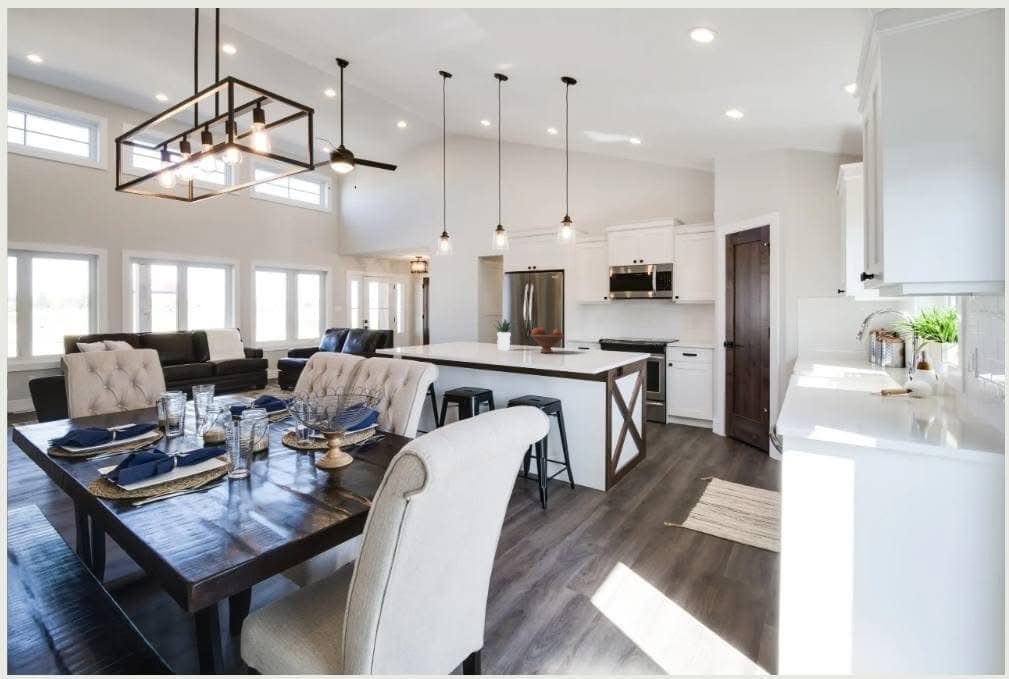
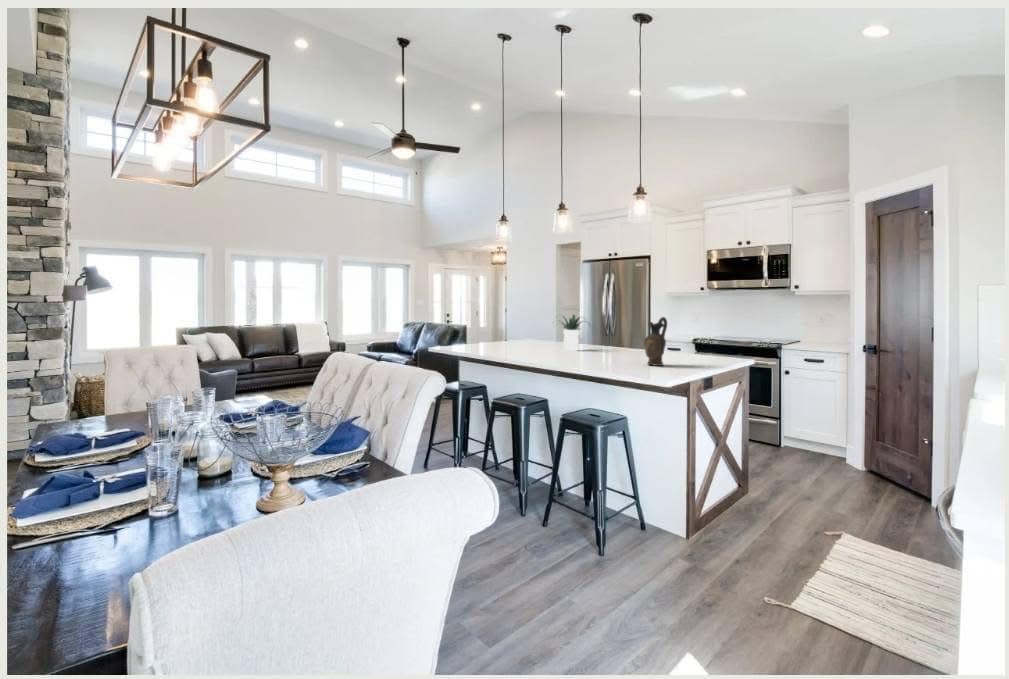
ceramic pitcher: none [569,321,586,359] -> present [644,317,667,366]
fruit bowl: present [531,327,564,353] -> none [600,324,643,356]

